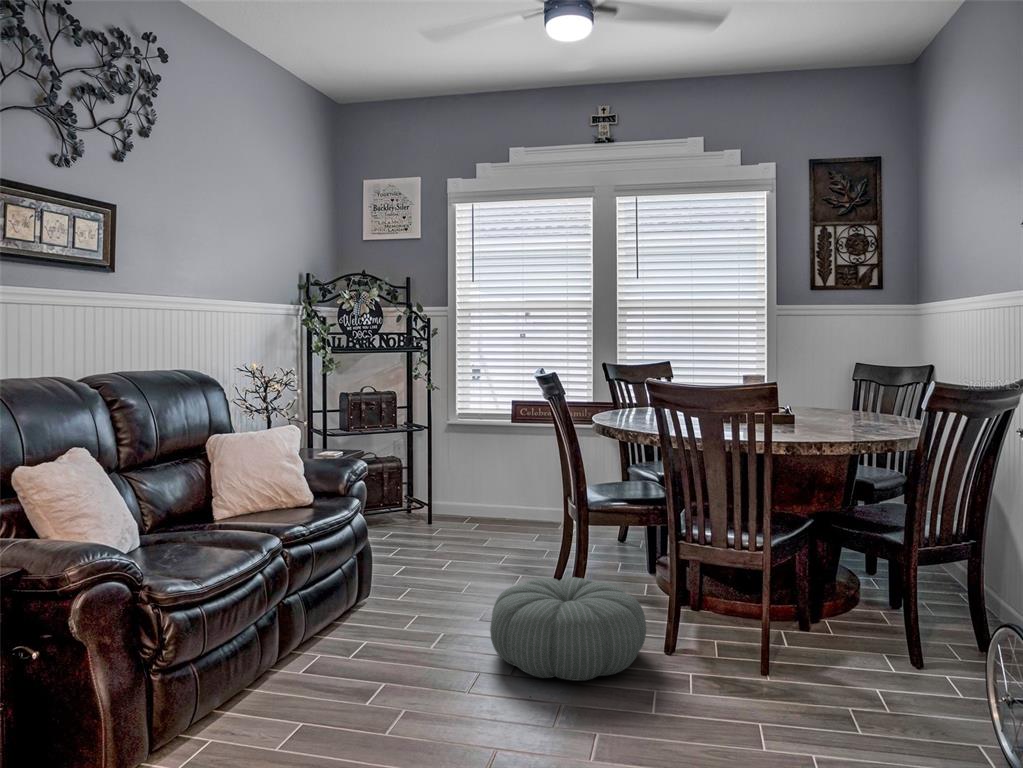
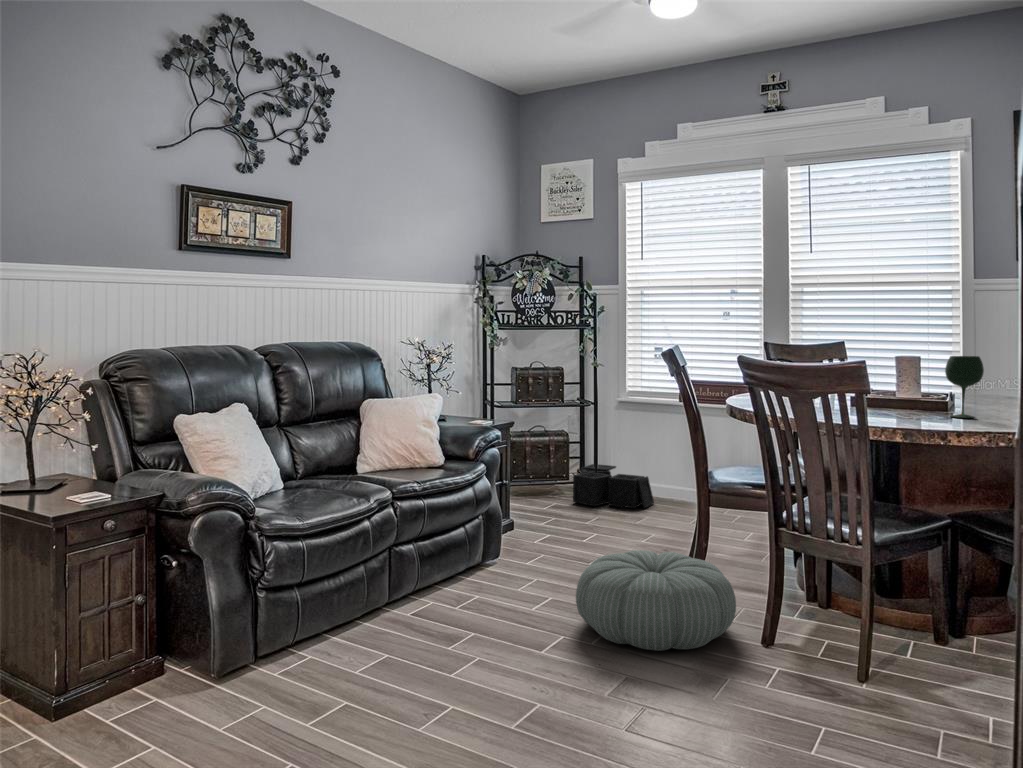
wine glass: none [809,382,841,437] -> present [945,356,984,418]
storage bin: none [411,488,491,534] -> present [573,464,654,509]

